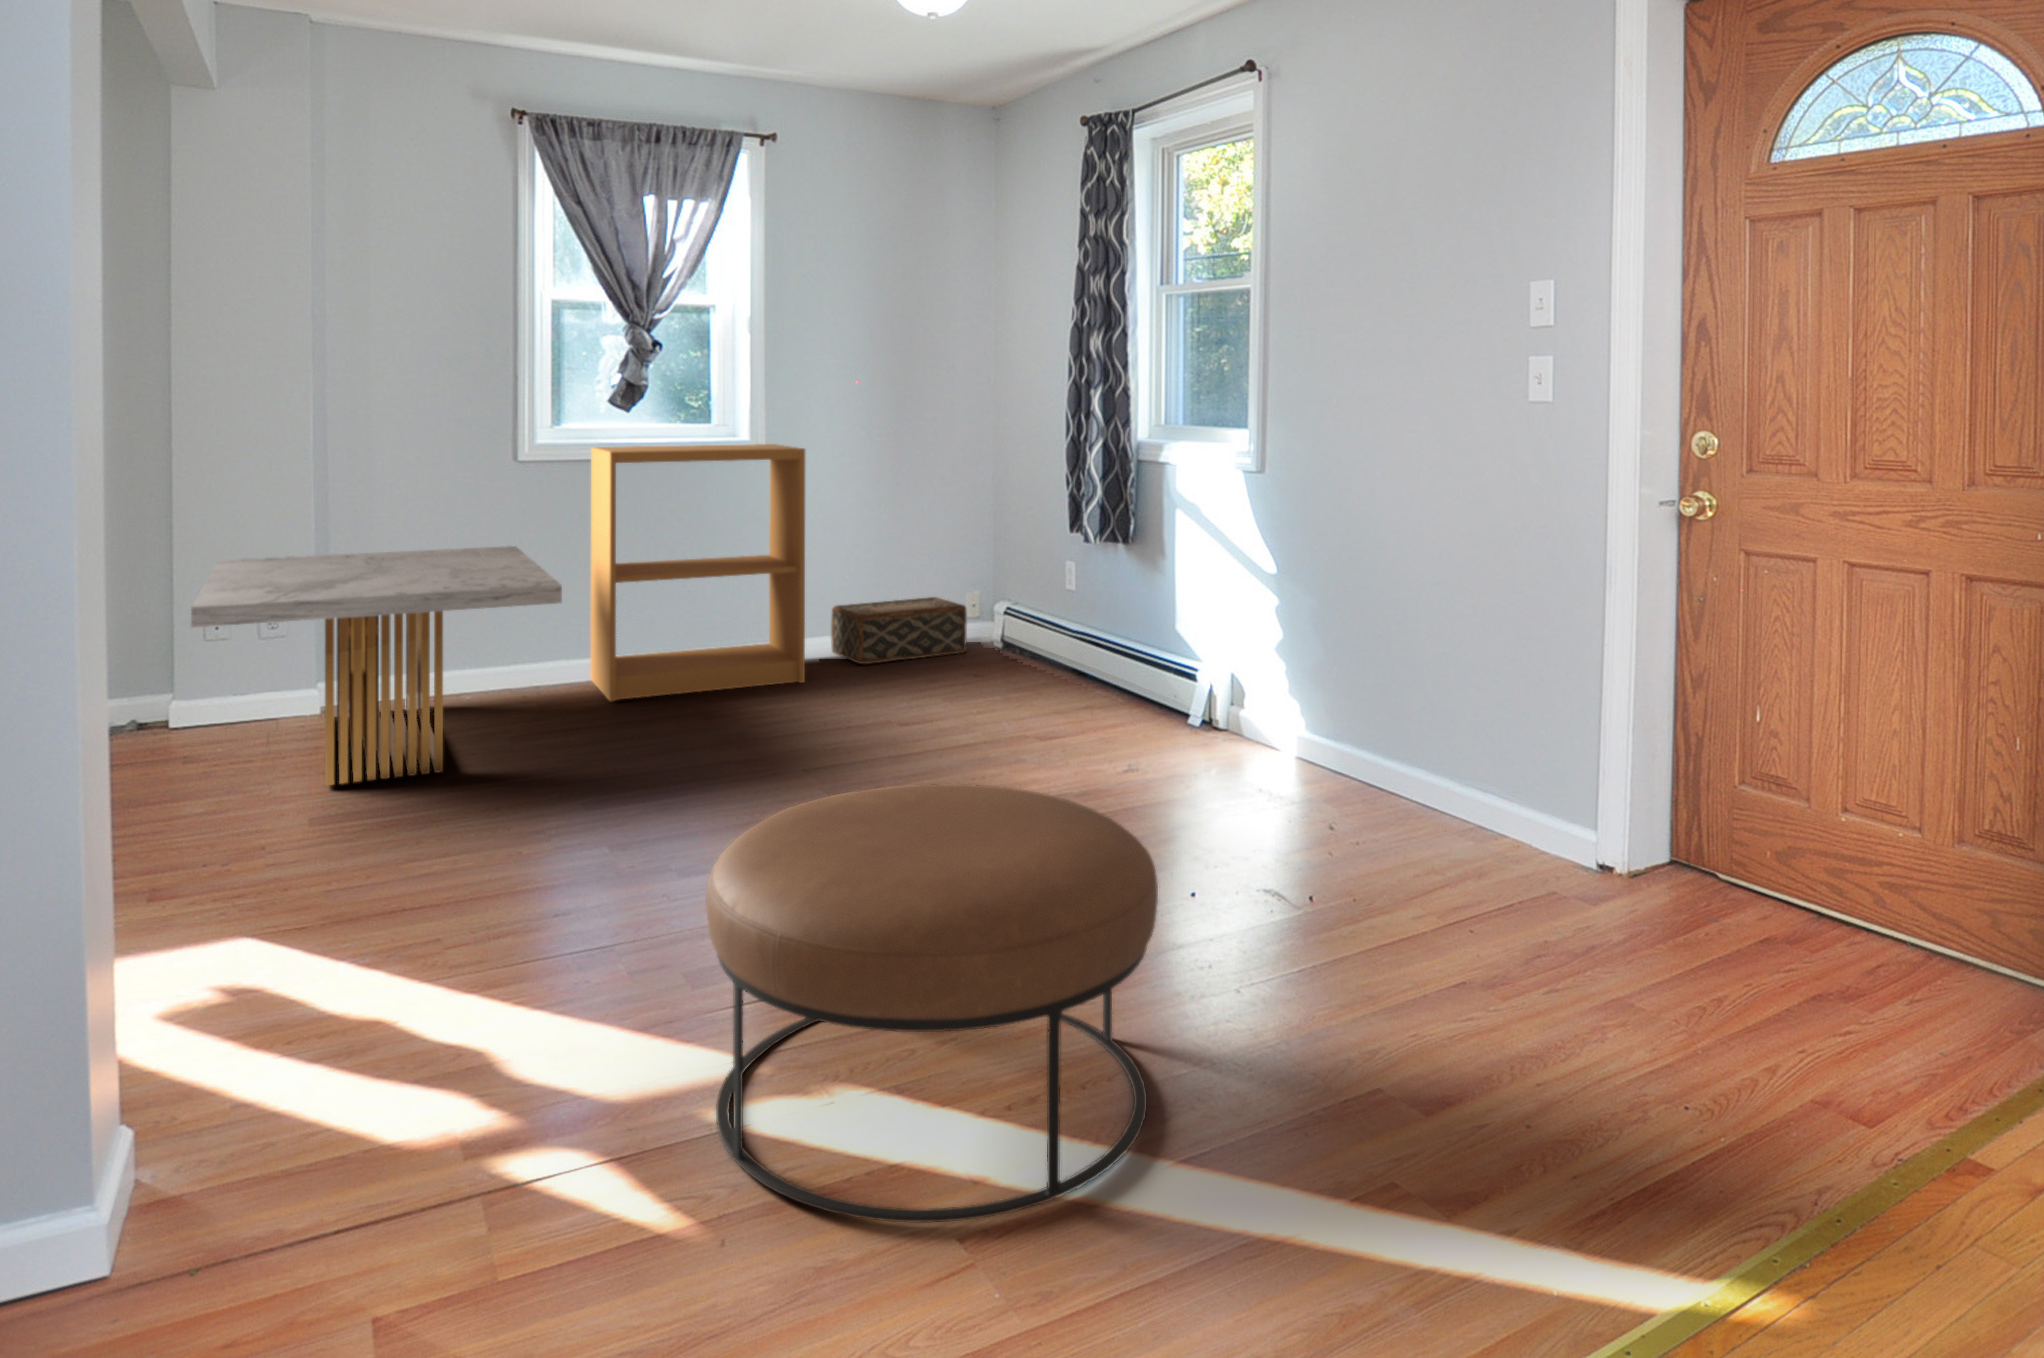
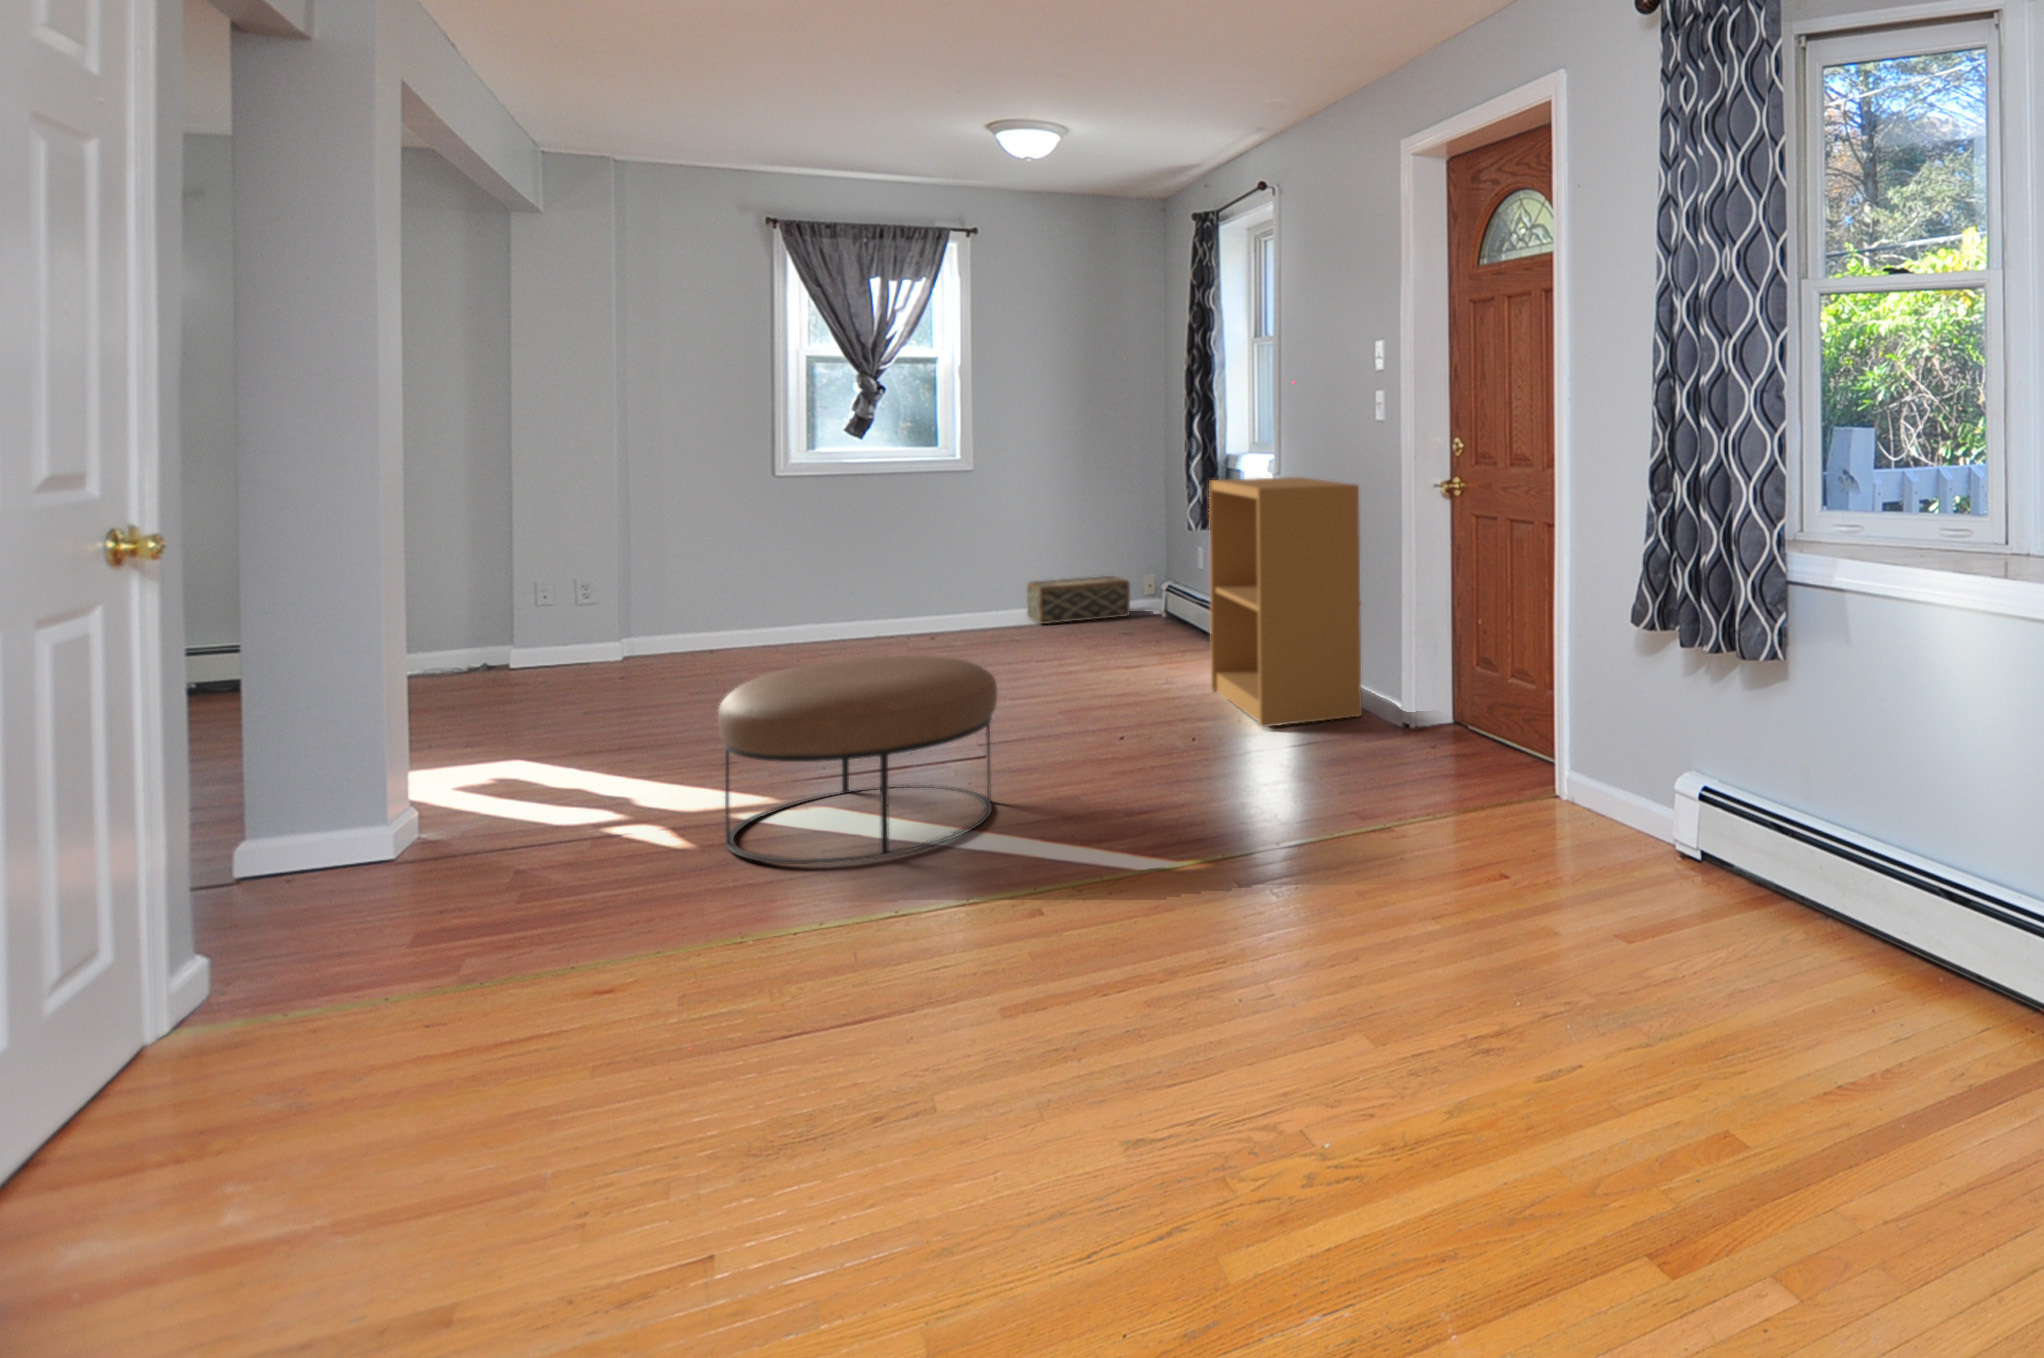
bookshelf: present [590,444,805,701] -> present [1209,477,1362,727]
coffee table: present [191,546,562,785] -> none [501,537,772,696]

